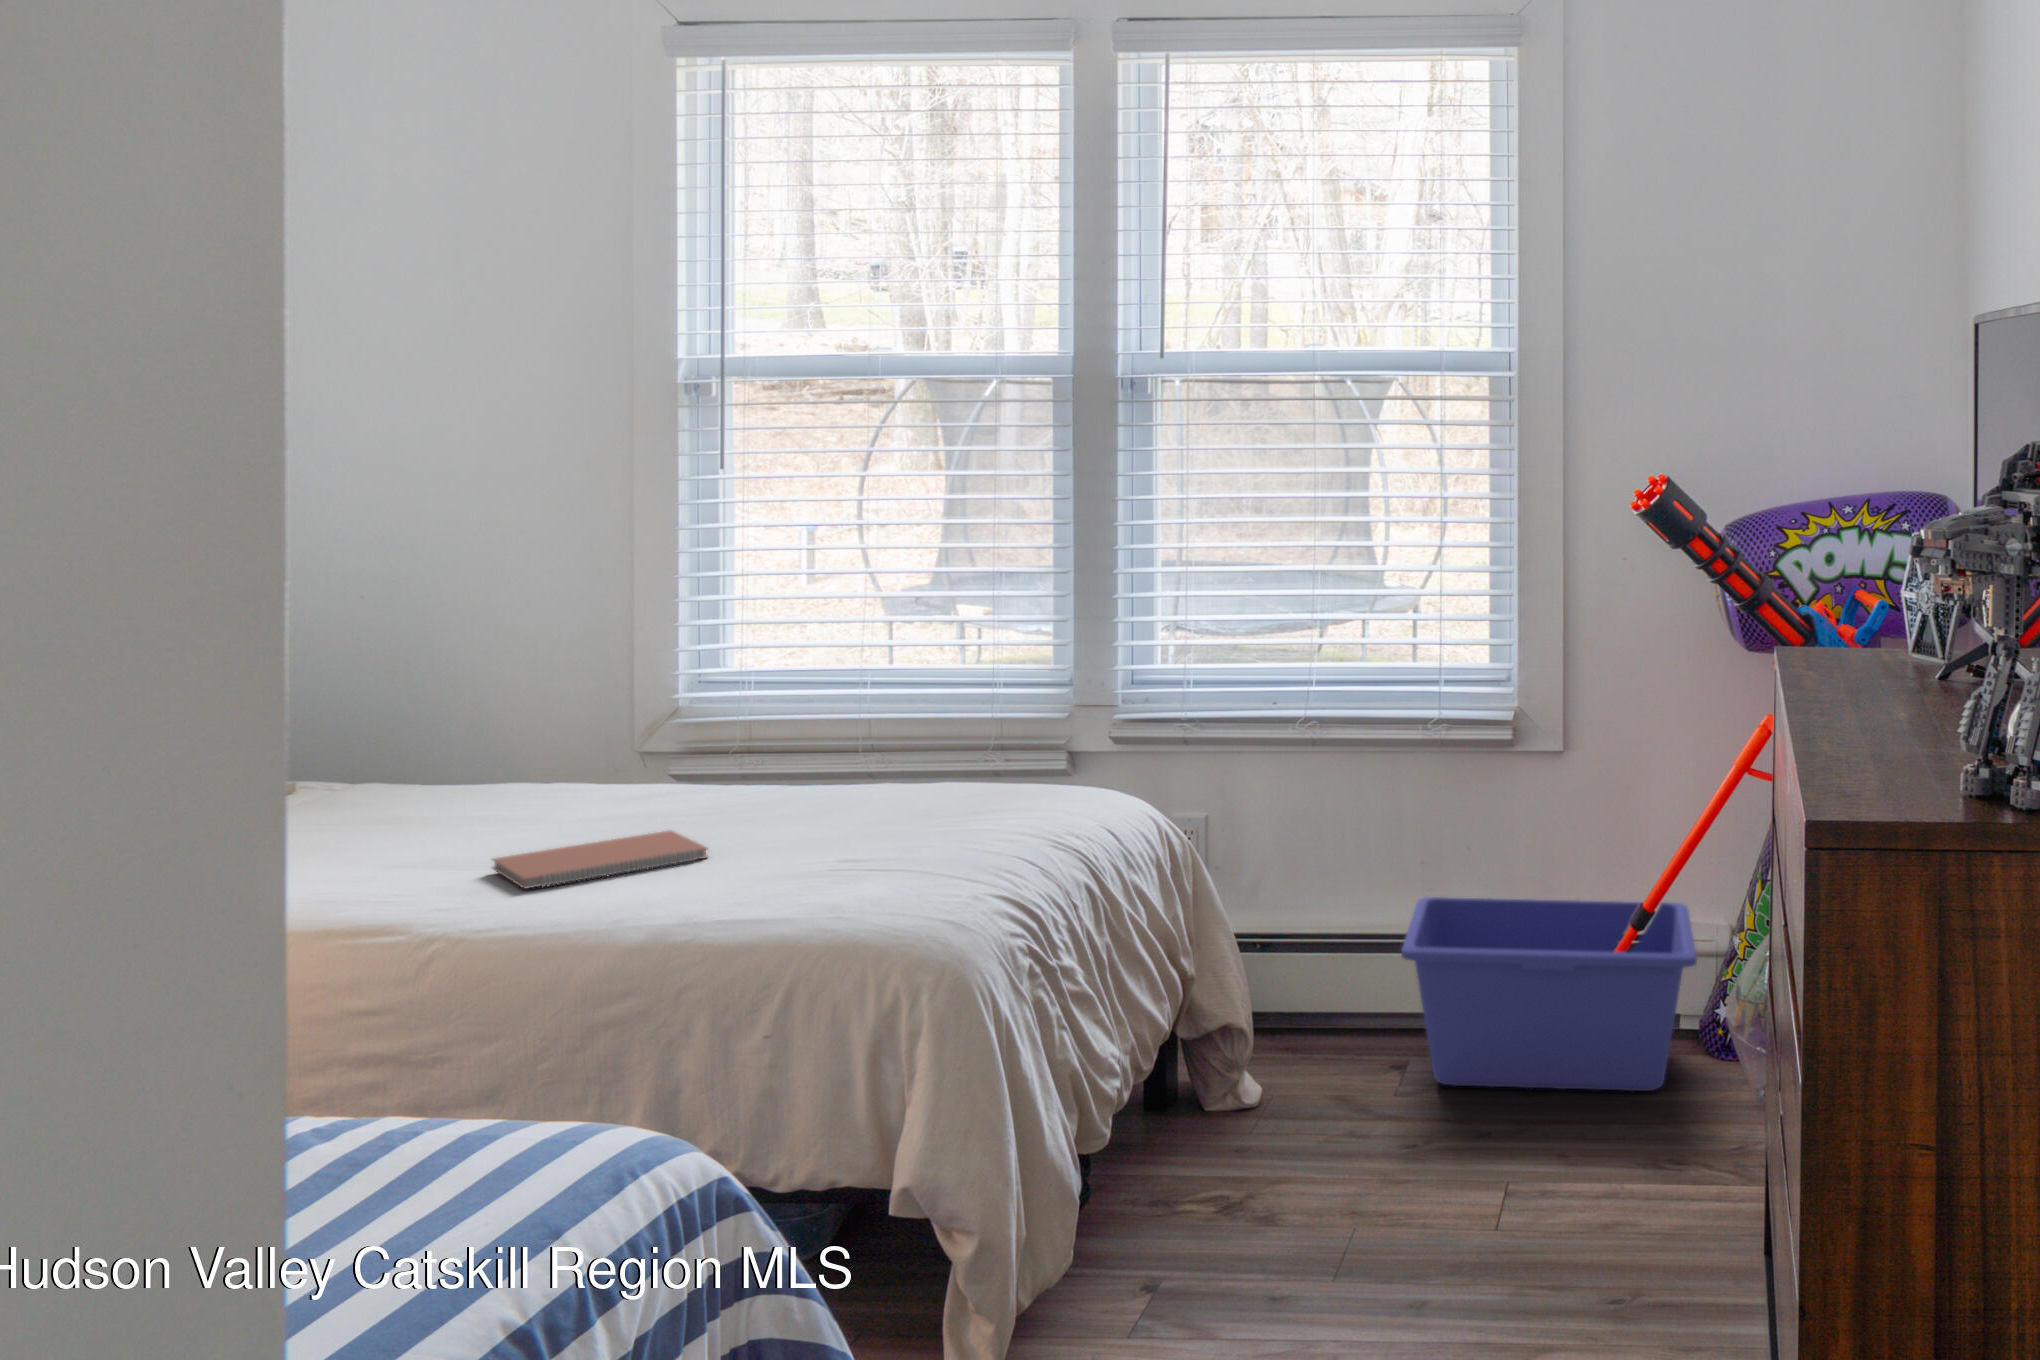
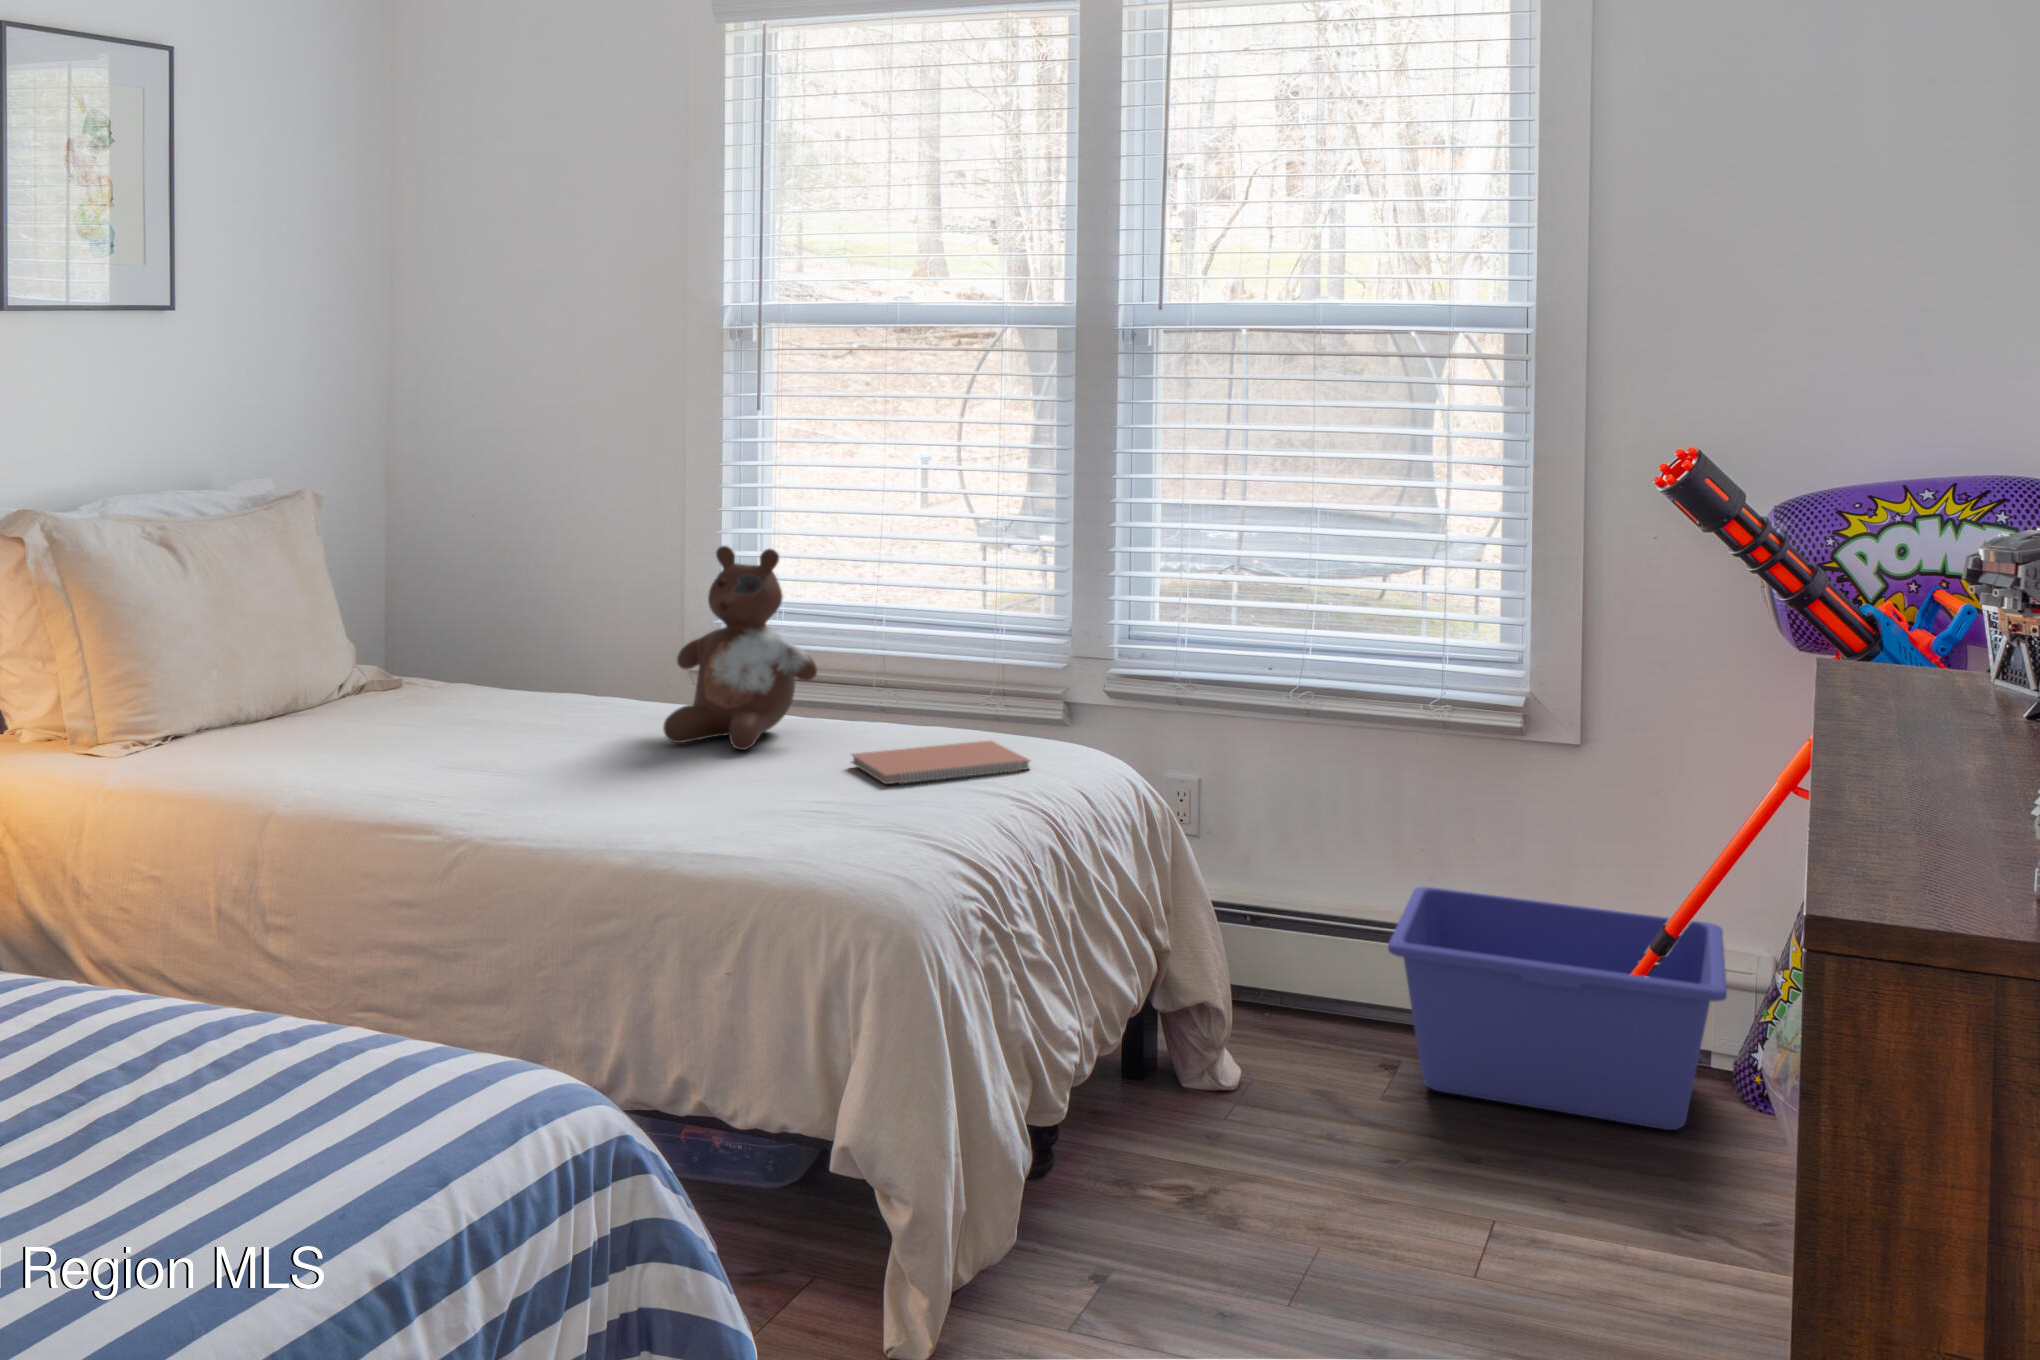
stuffed bear: none [652,604,823,817] -> present [663,546,817,750]
notebook: present [493,831,707,889] -> present [851,741,1030,784]

